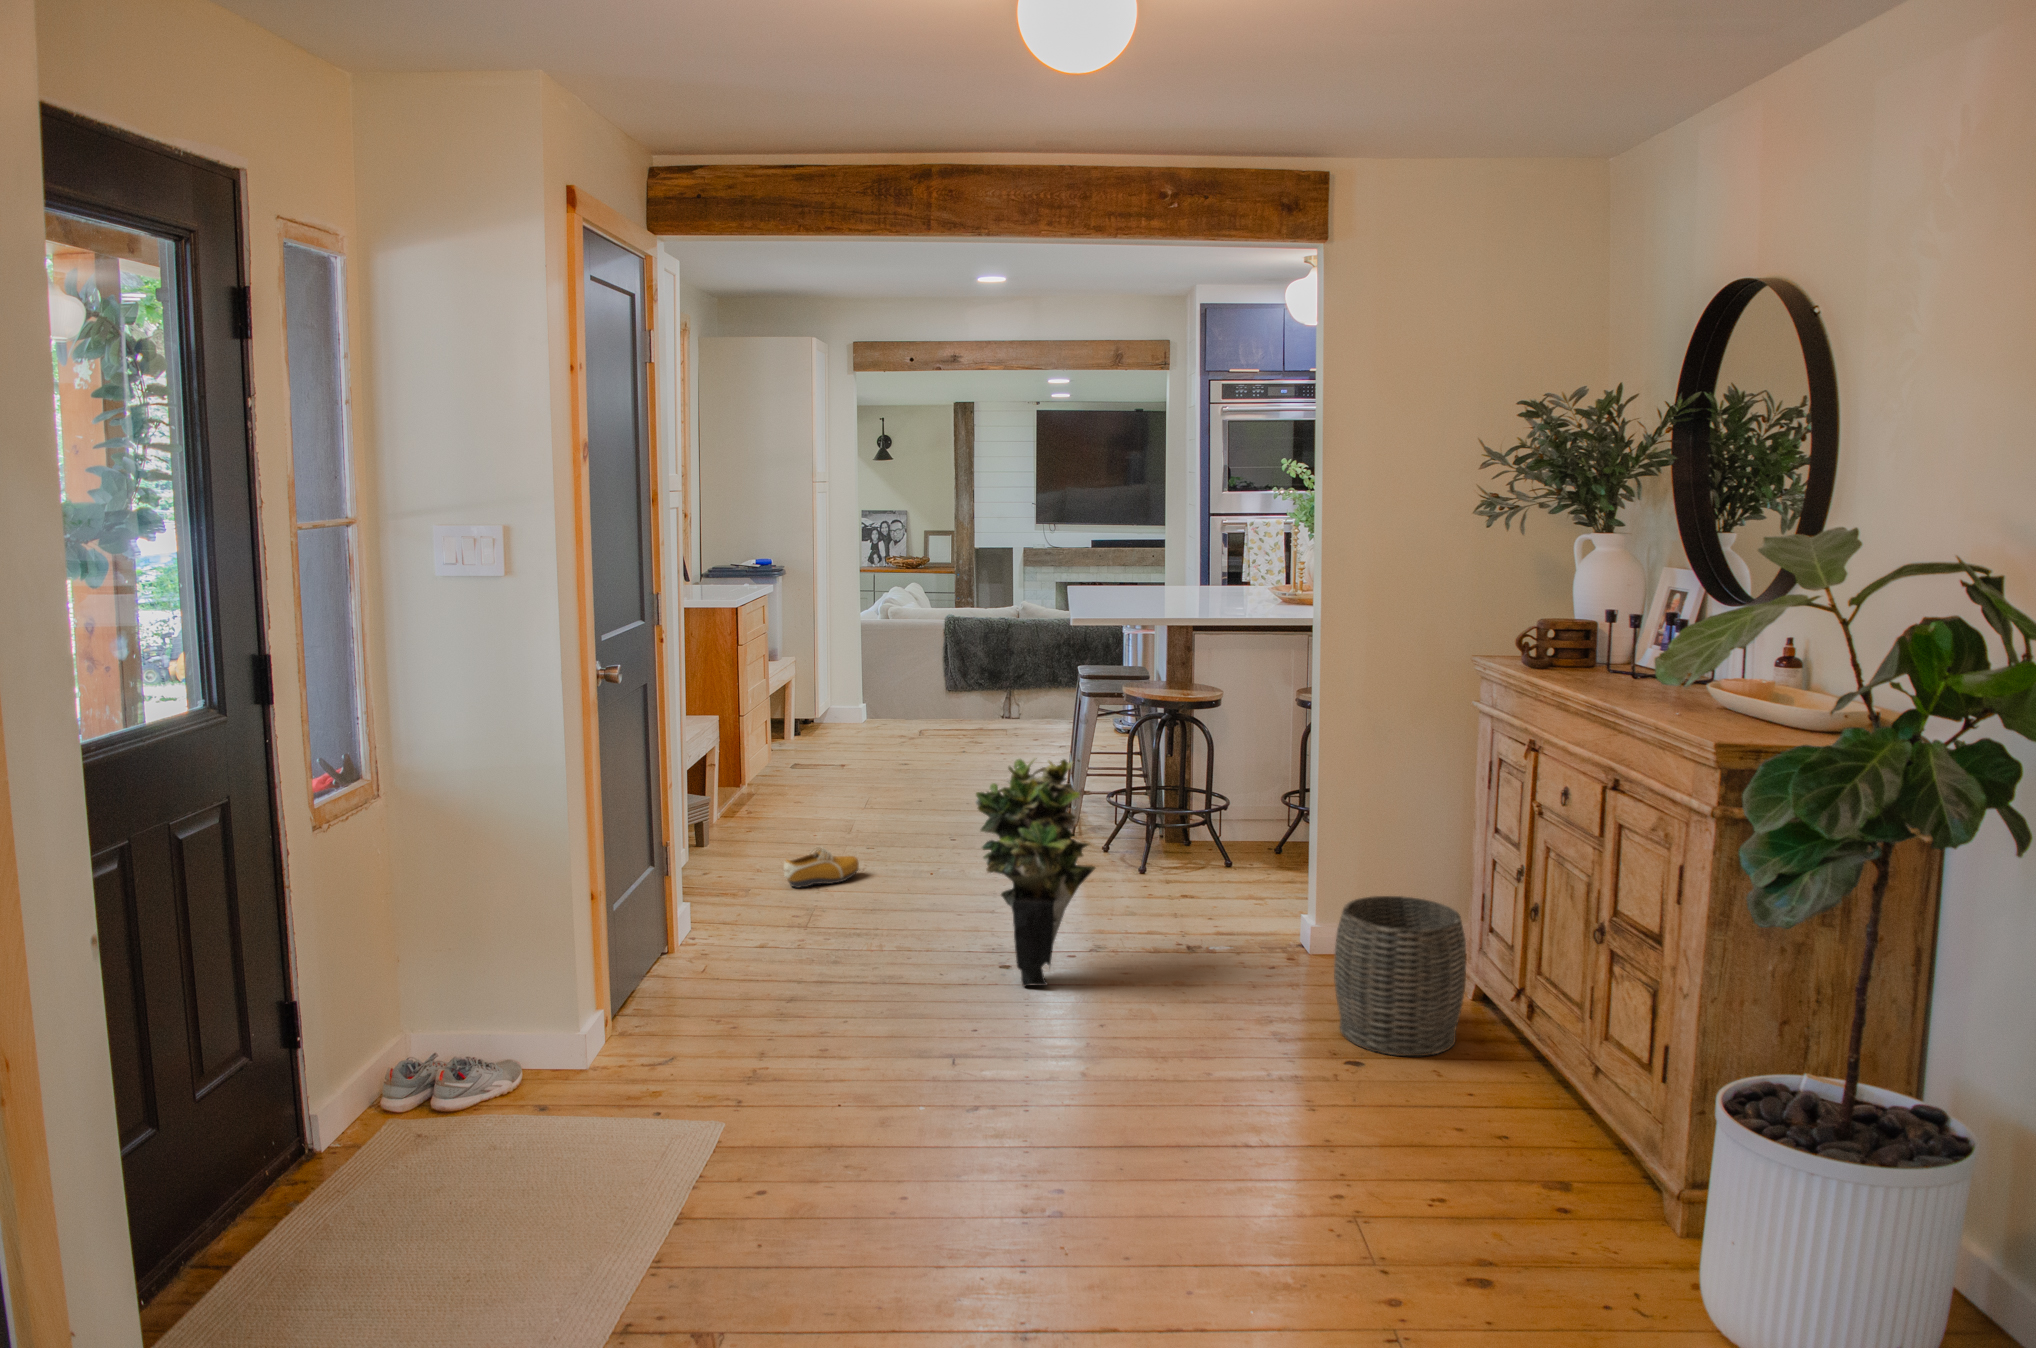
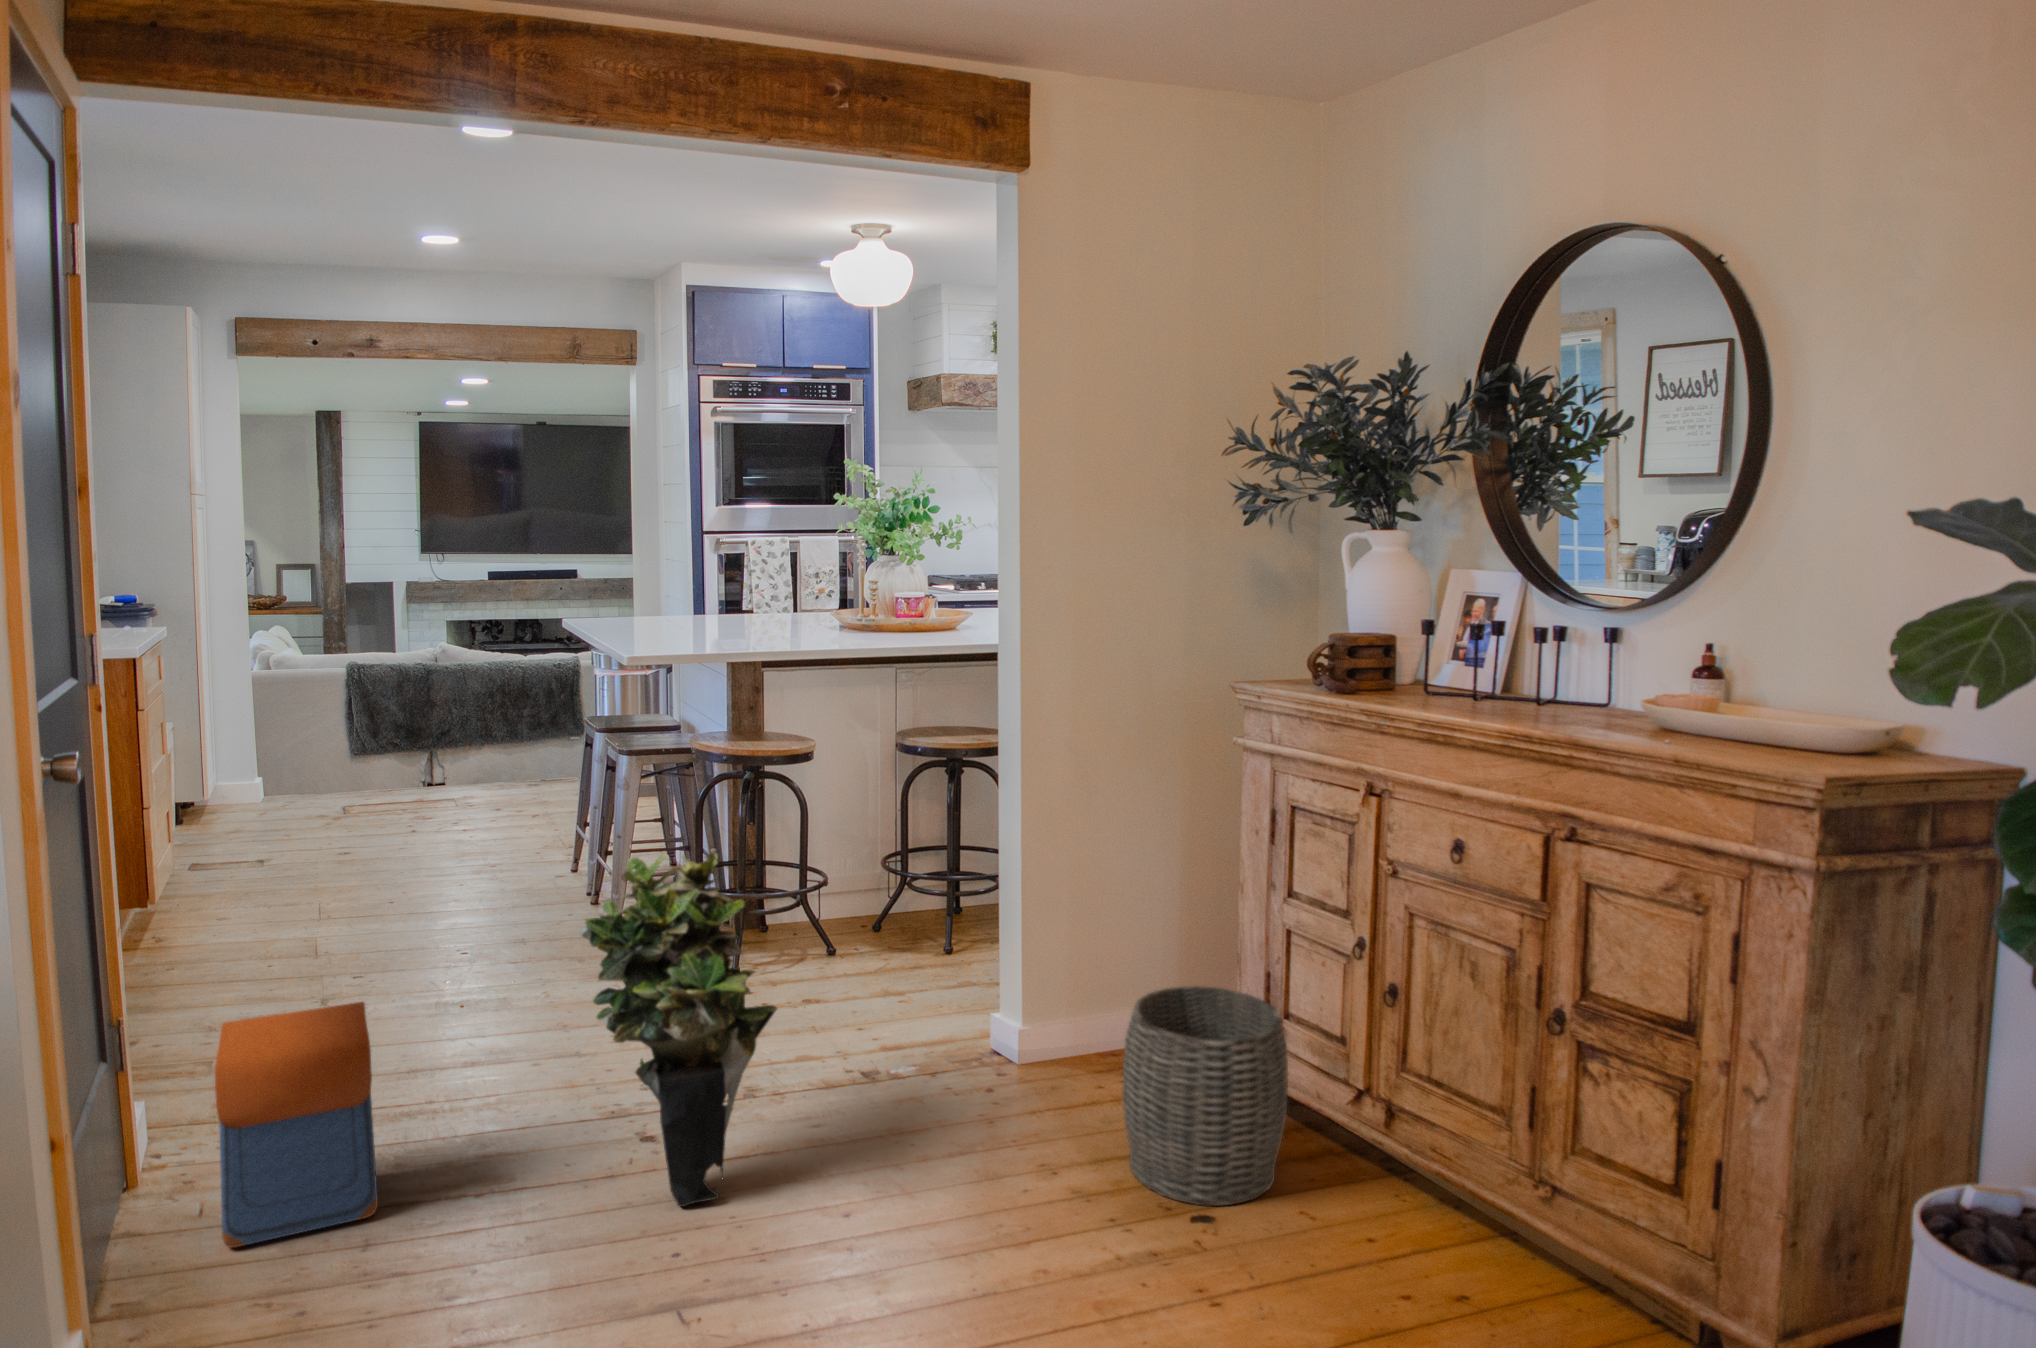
backpack: none [776,831,864,959] -> present [215,1002,378,1248]
shoe: present [784,847,859,888] -> none [189,1016,320,1091]

